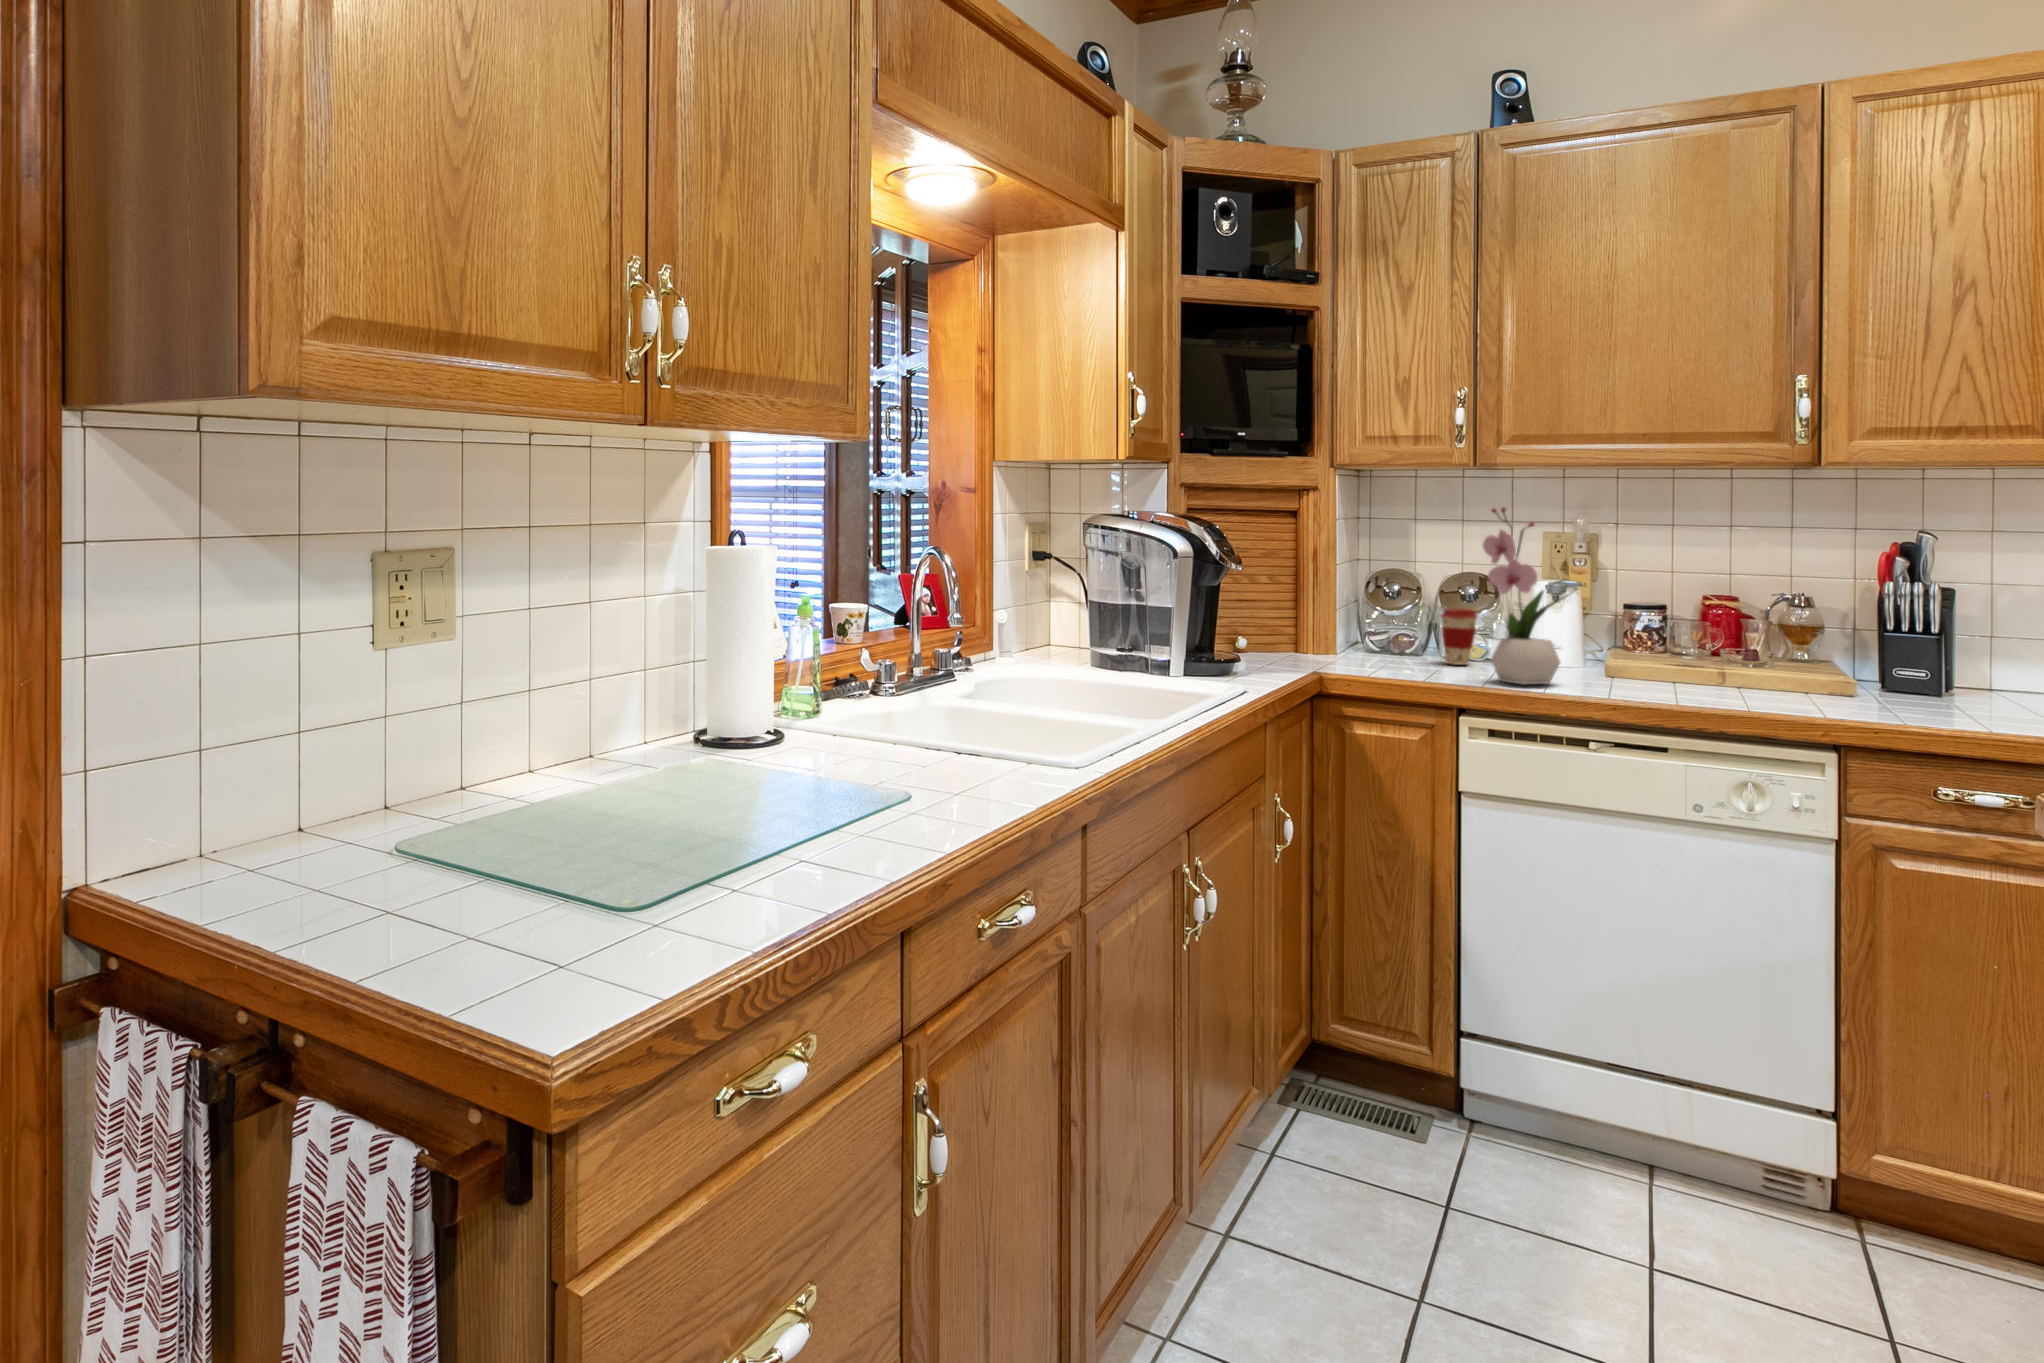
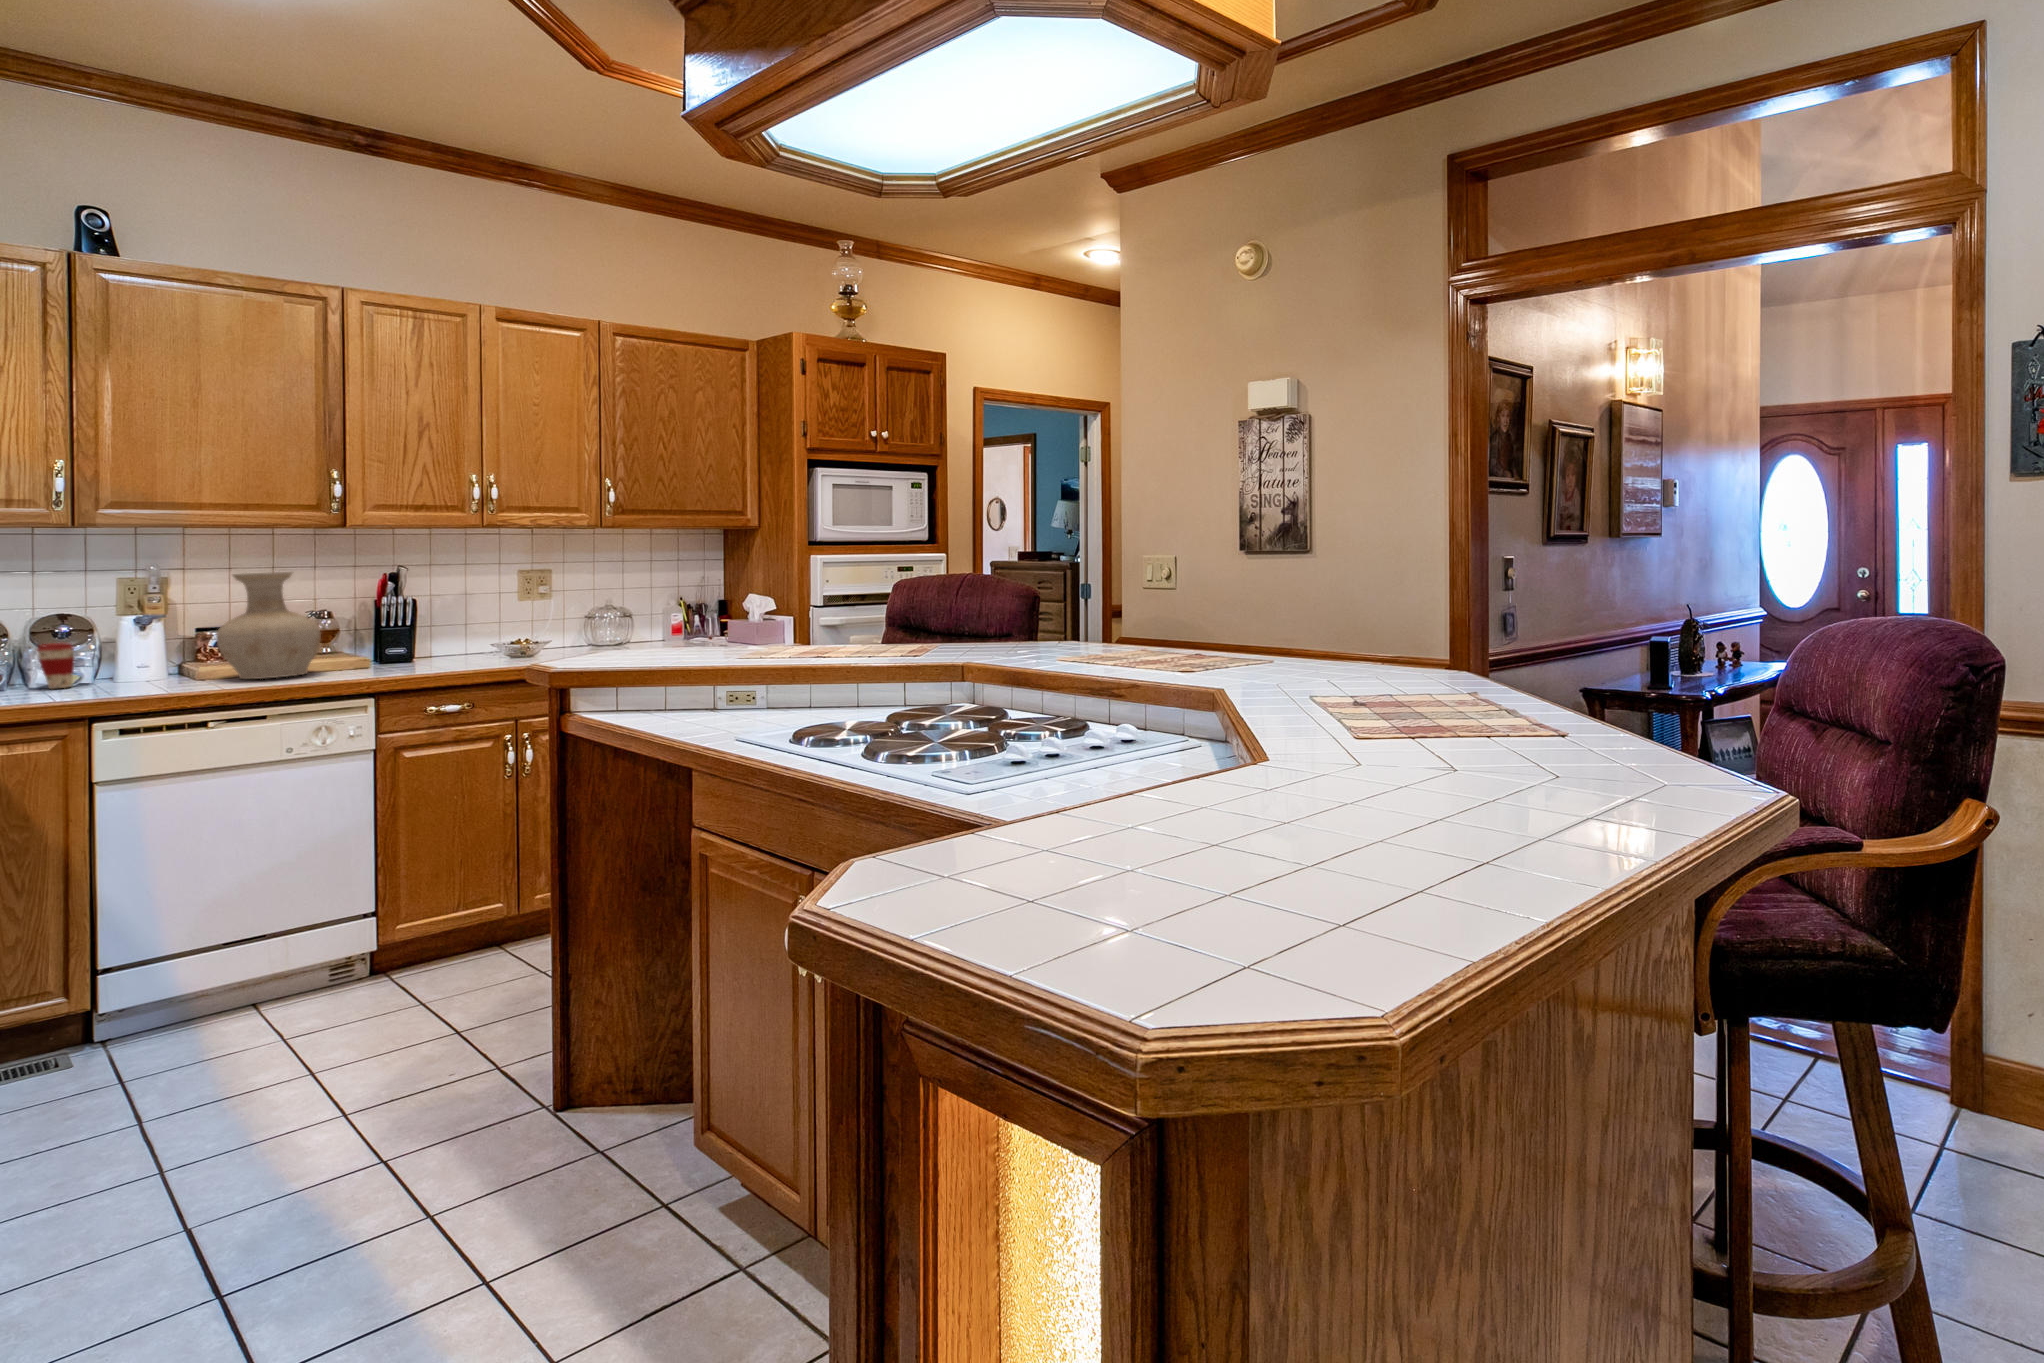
flower arrangement: present [1483,507,1566,685] -> none [81,561,168,693]
vase: none [1632,531,1780,691] -> present [216,572,321,679]

